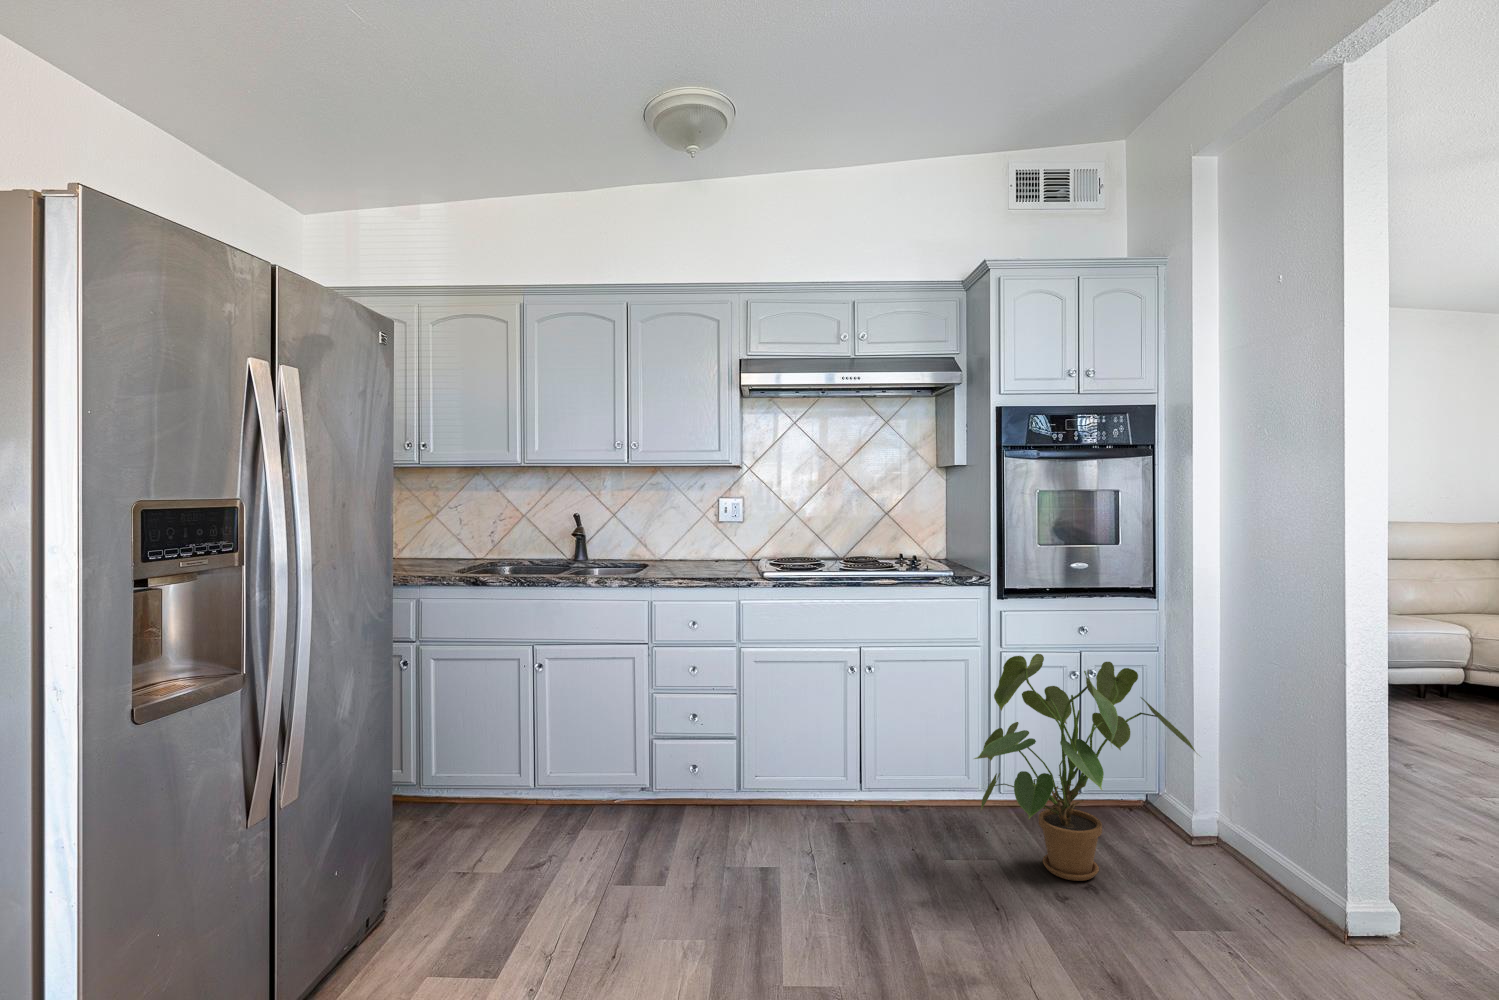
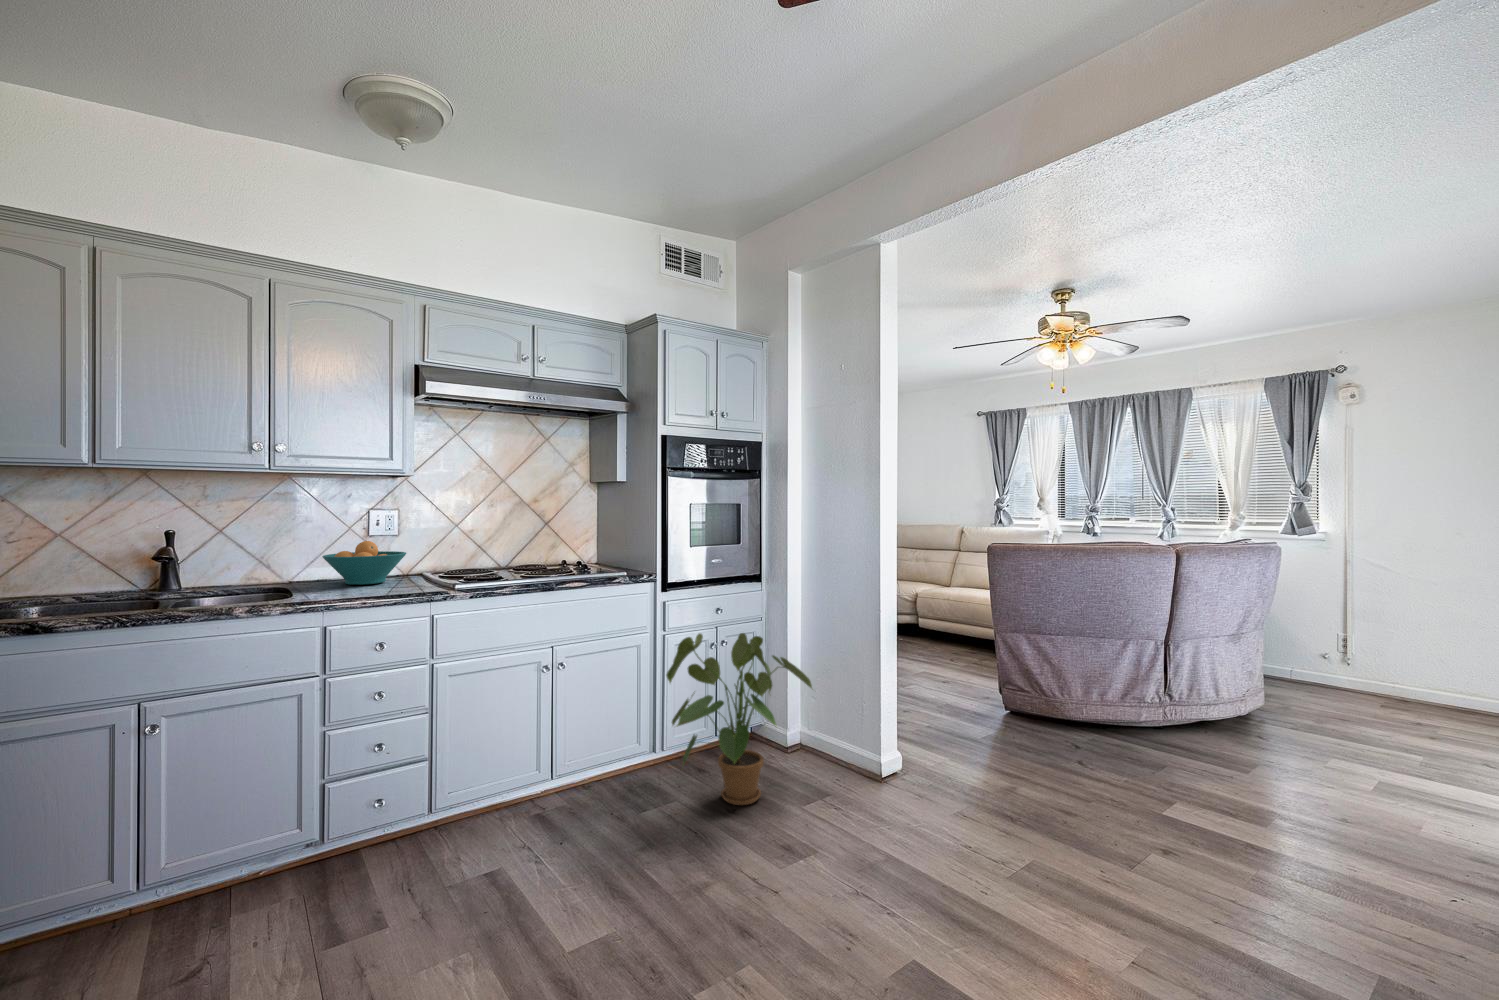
fruit bowl: none [671,527,738,567] -> present [322,541,406,585]

